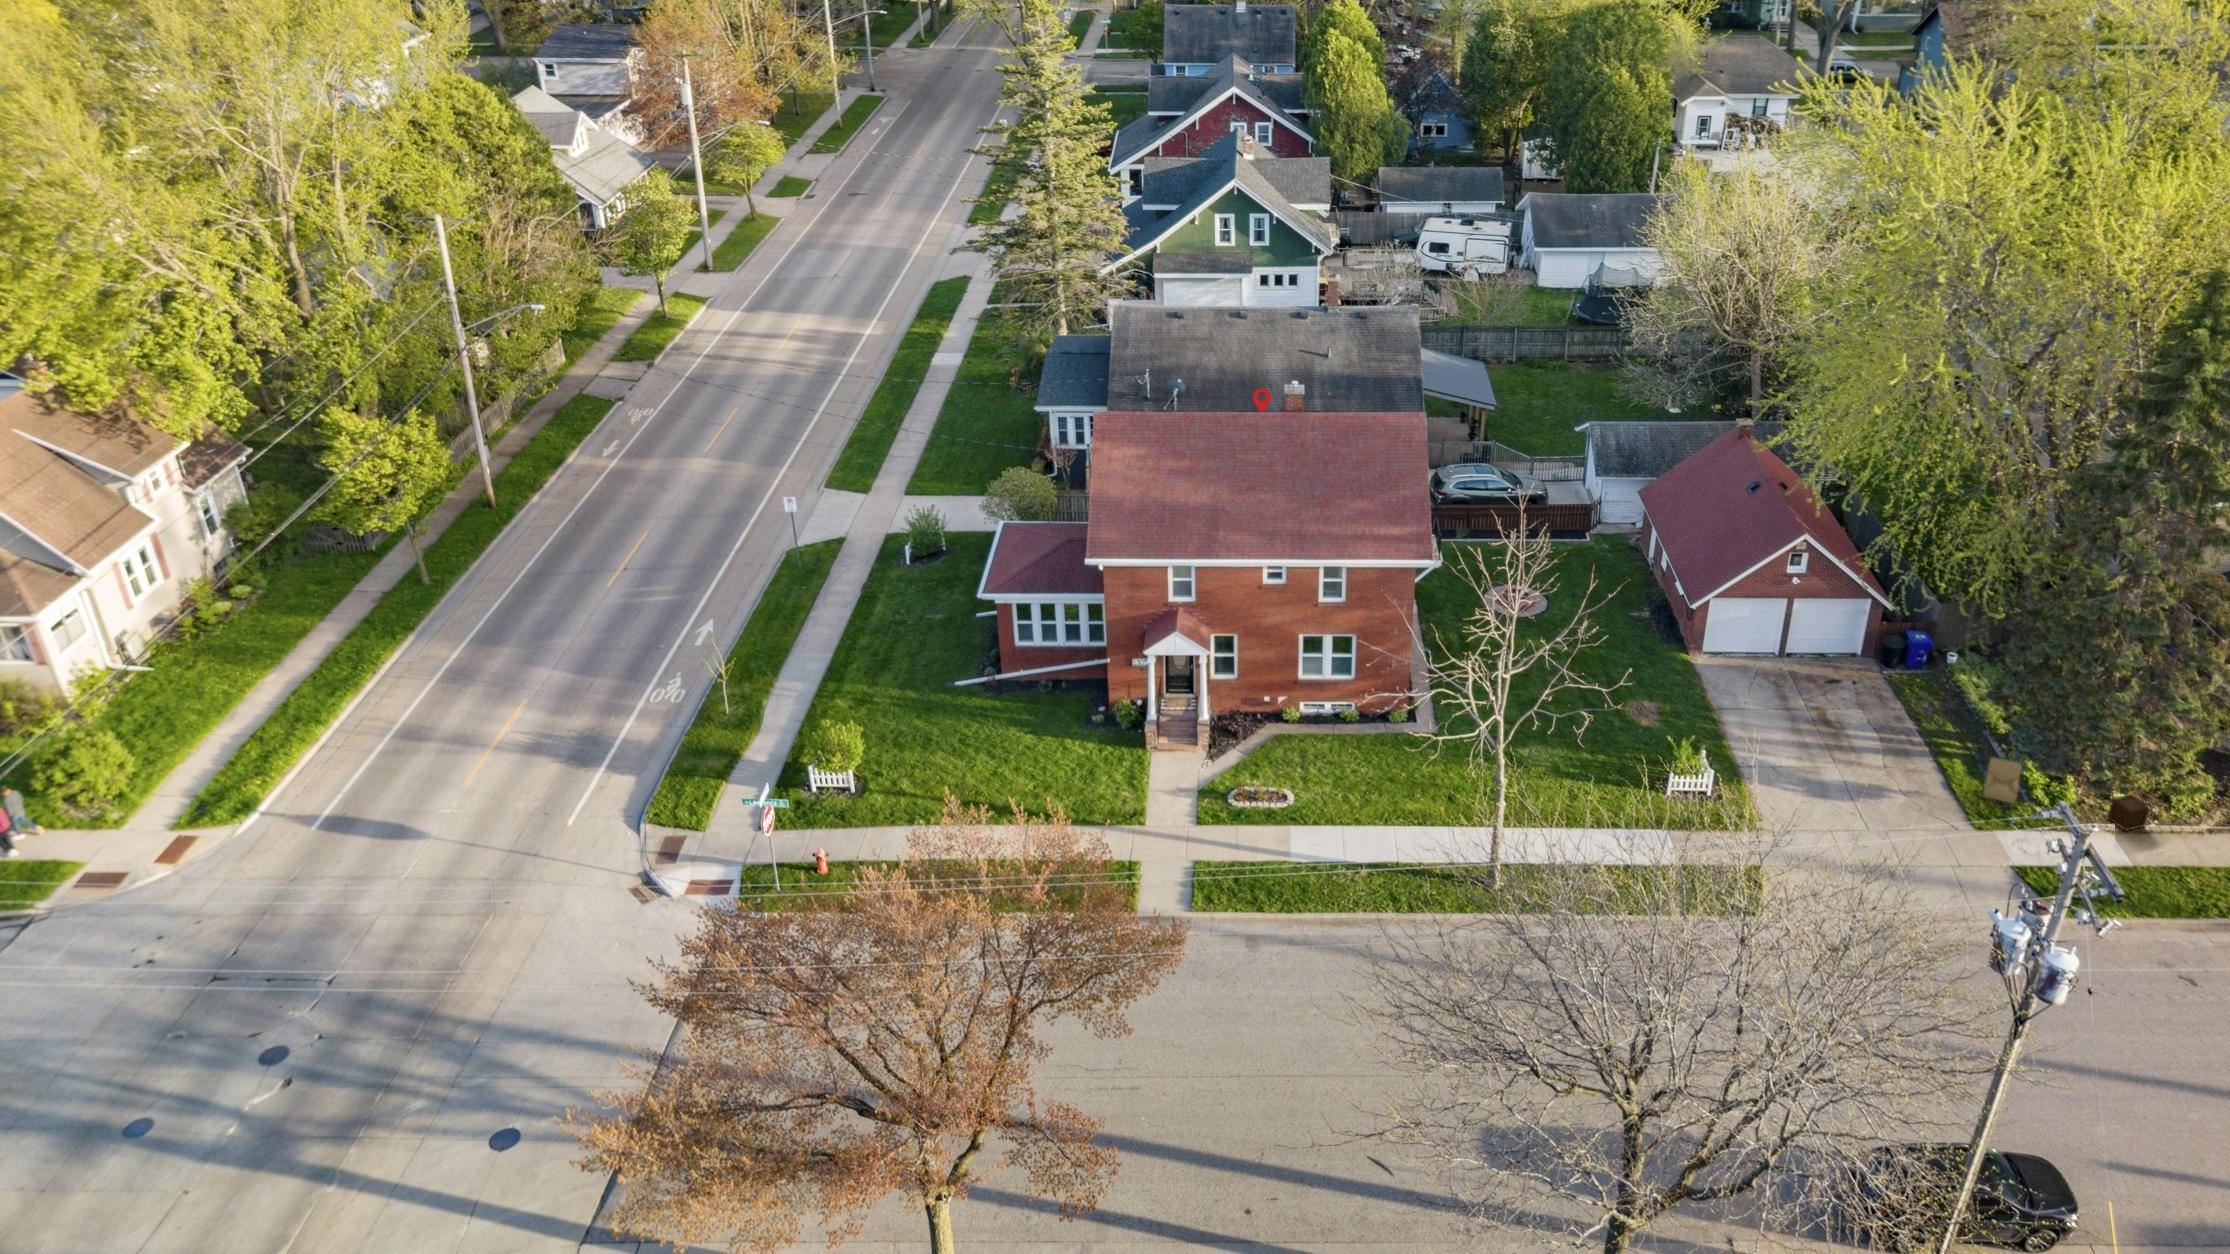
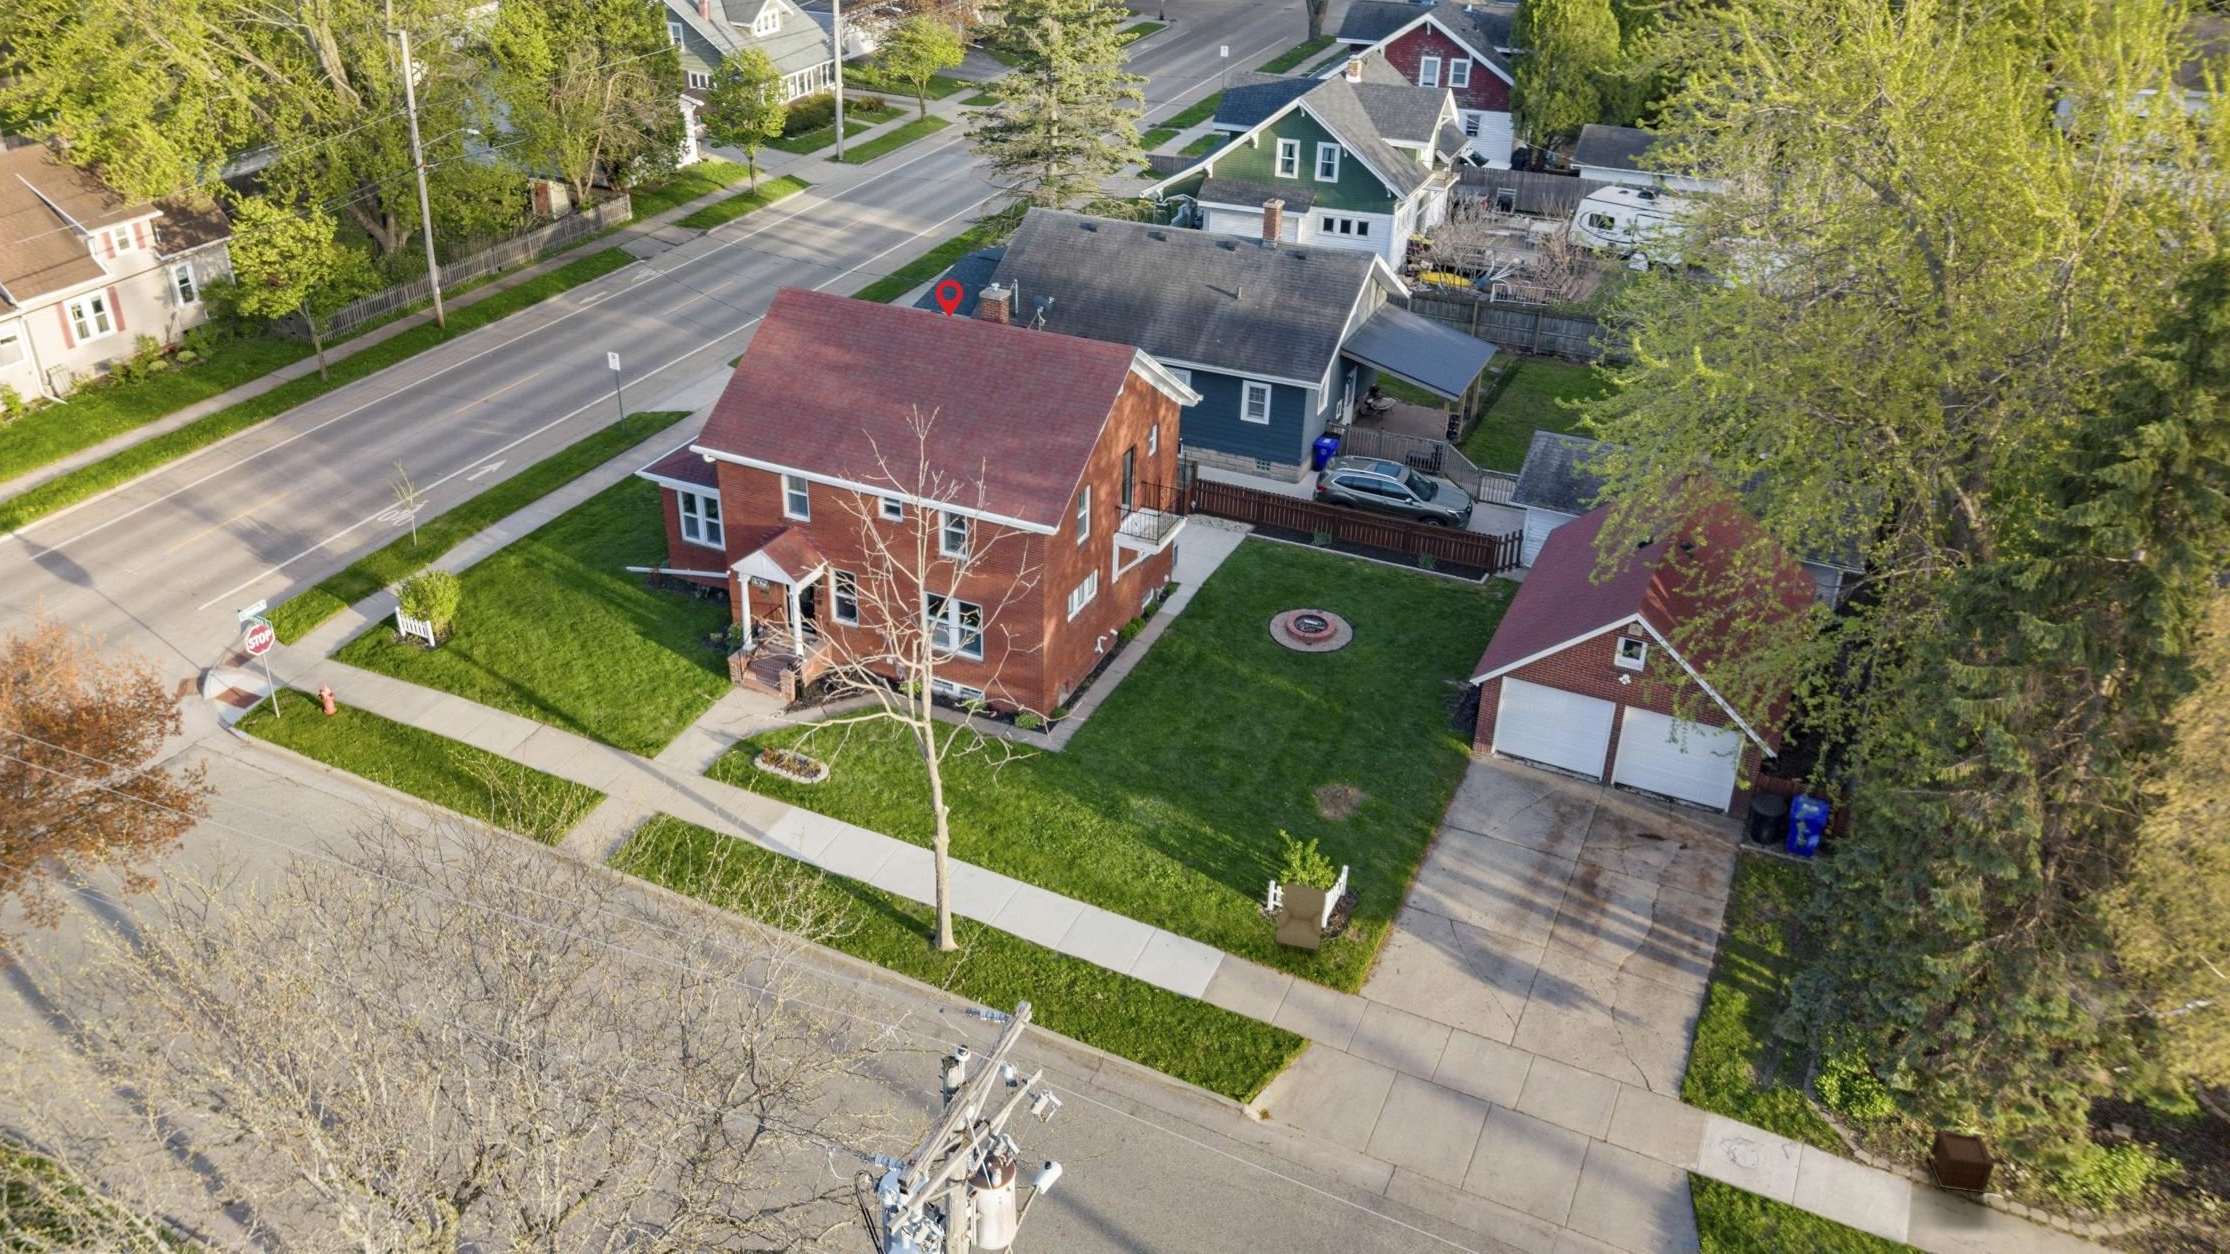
chair: present [1983,757,2022,807] -> present [1276,884,1326,952]

